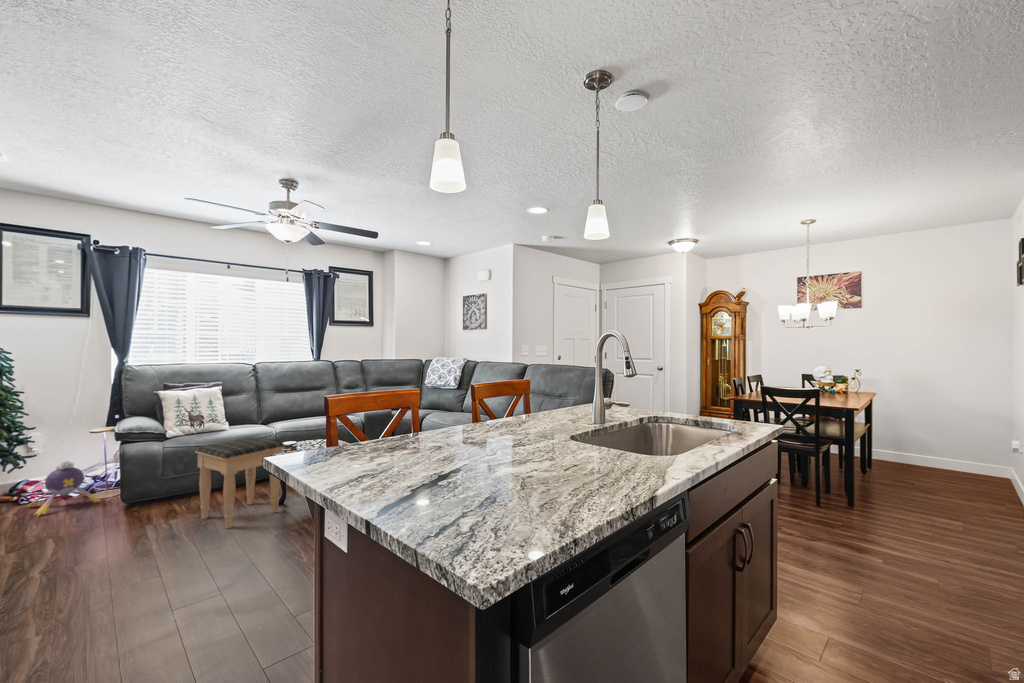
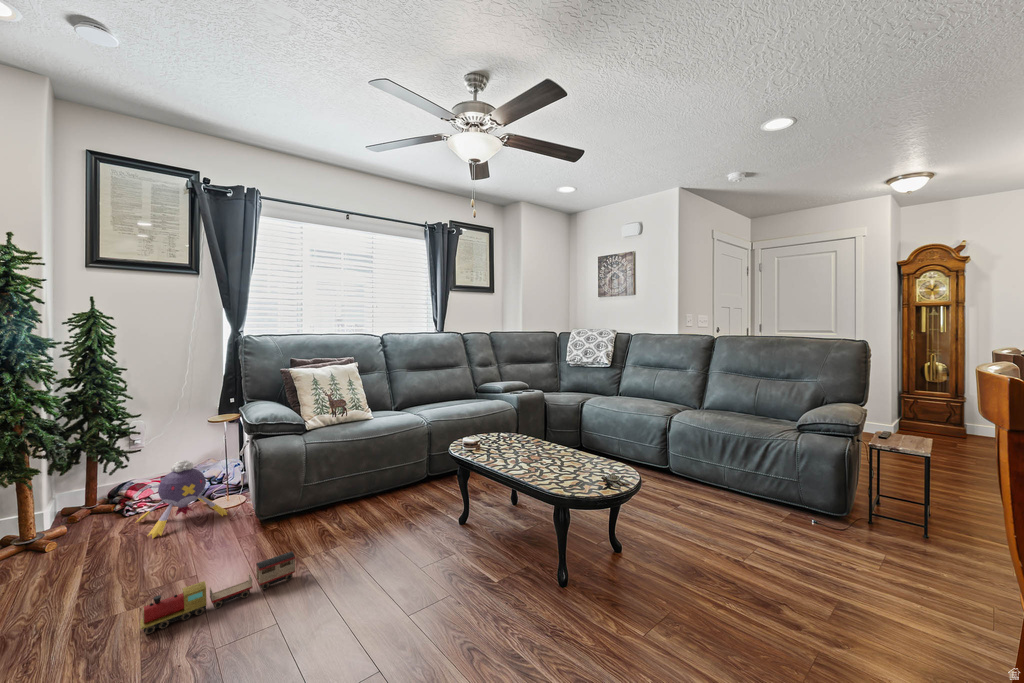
footstool: present [195,437,285,528] -> none [365,428,481,567]
toy train: none [19,518,133,561] -> present [140,551,295,634]

